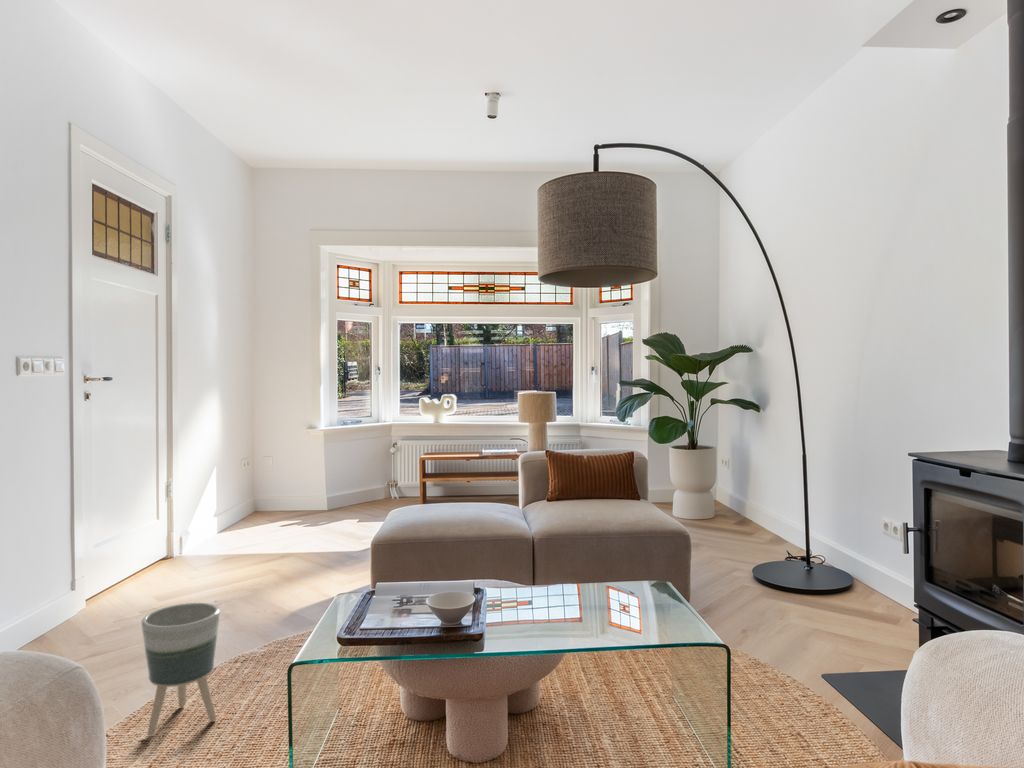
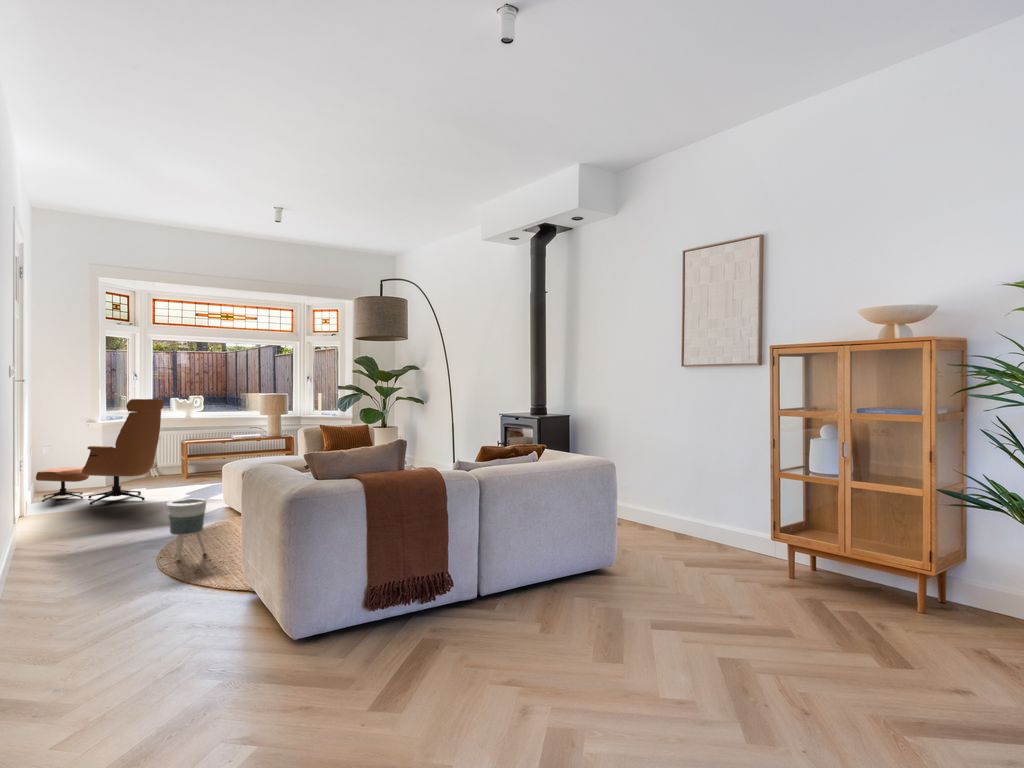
lounge chair: none [237,400,356,543] -> present [36,398,164,505]

